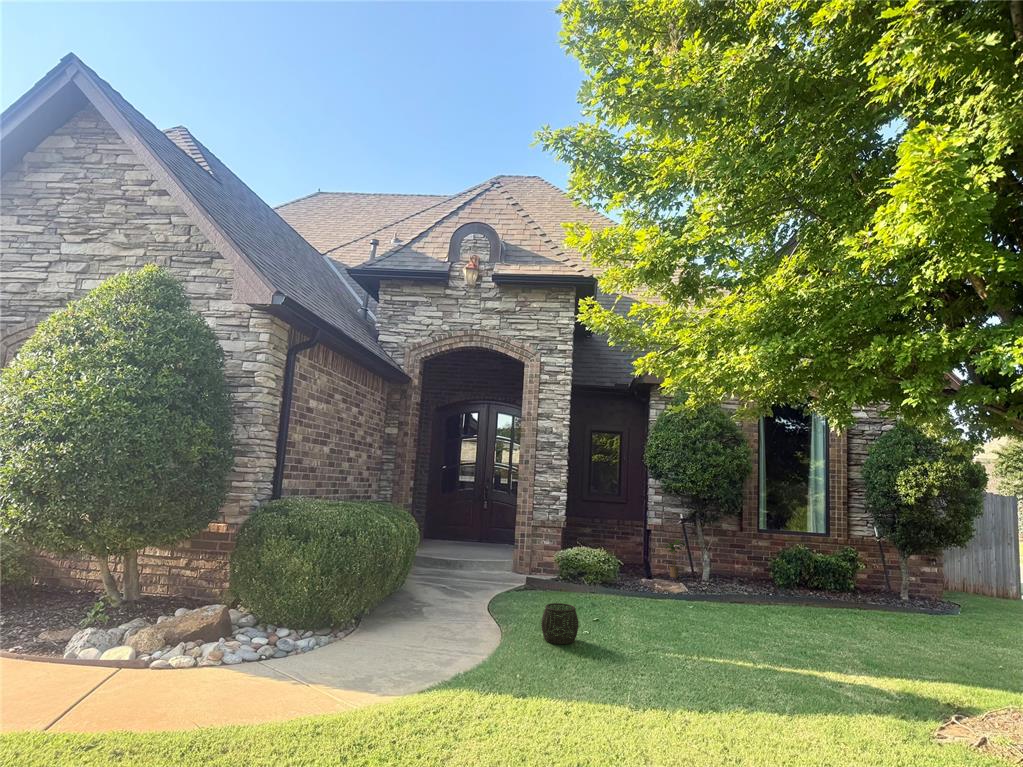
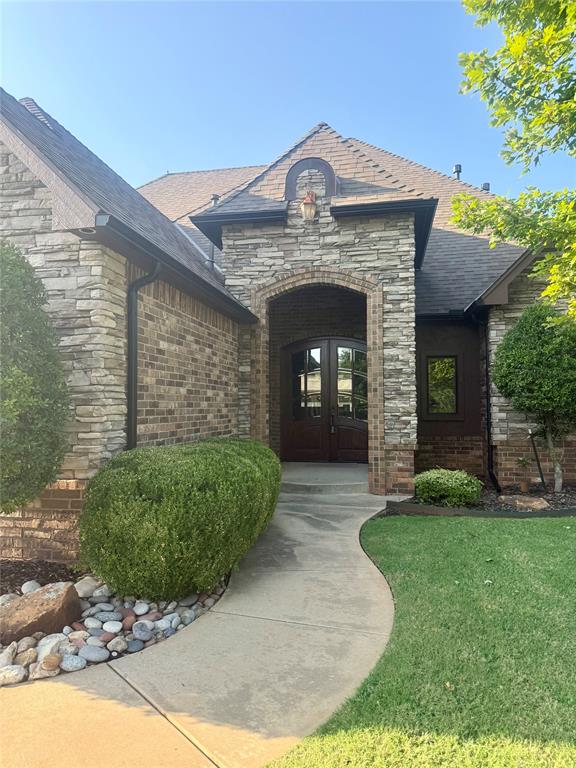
woven basket: present [541,603,579,644] -> none [445,559,495,616]

